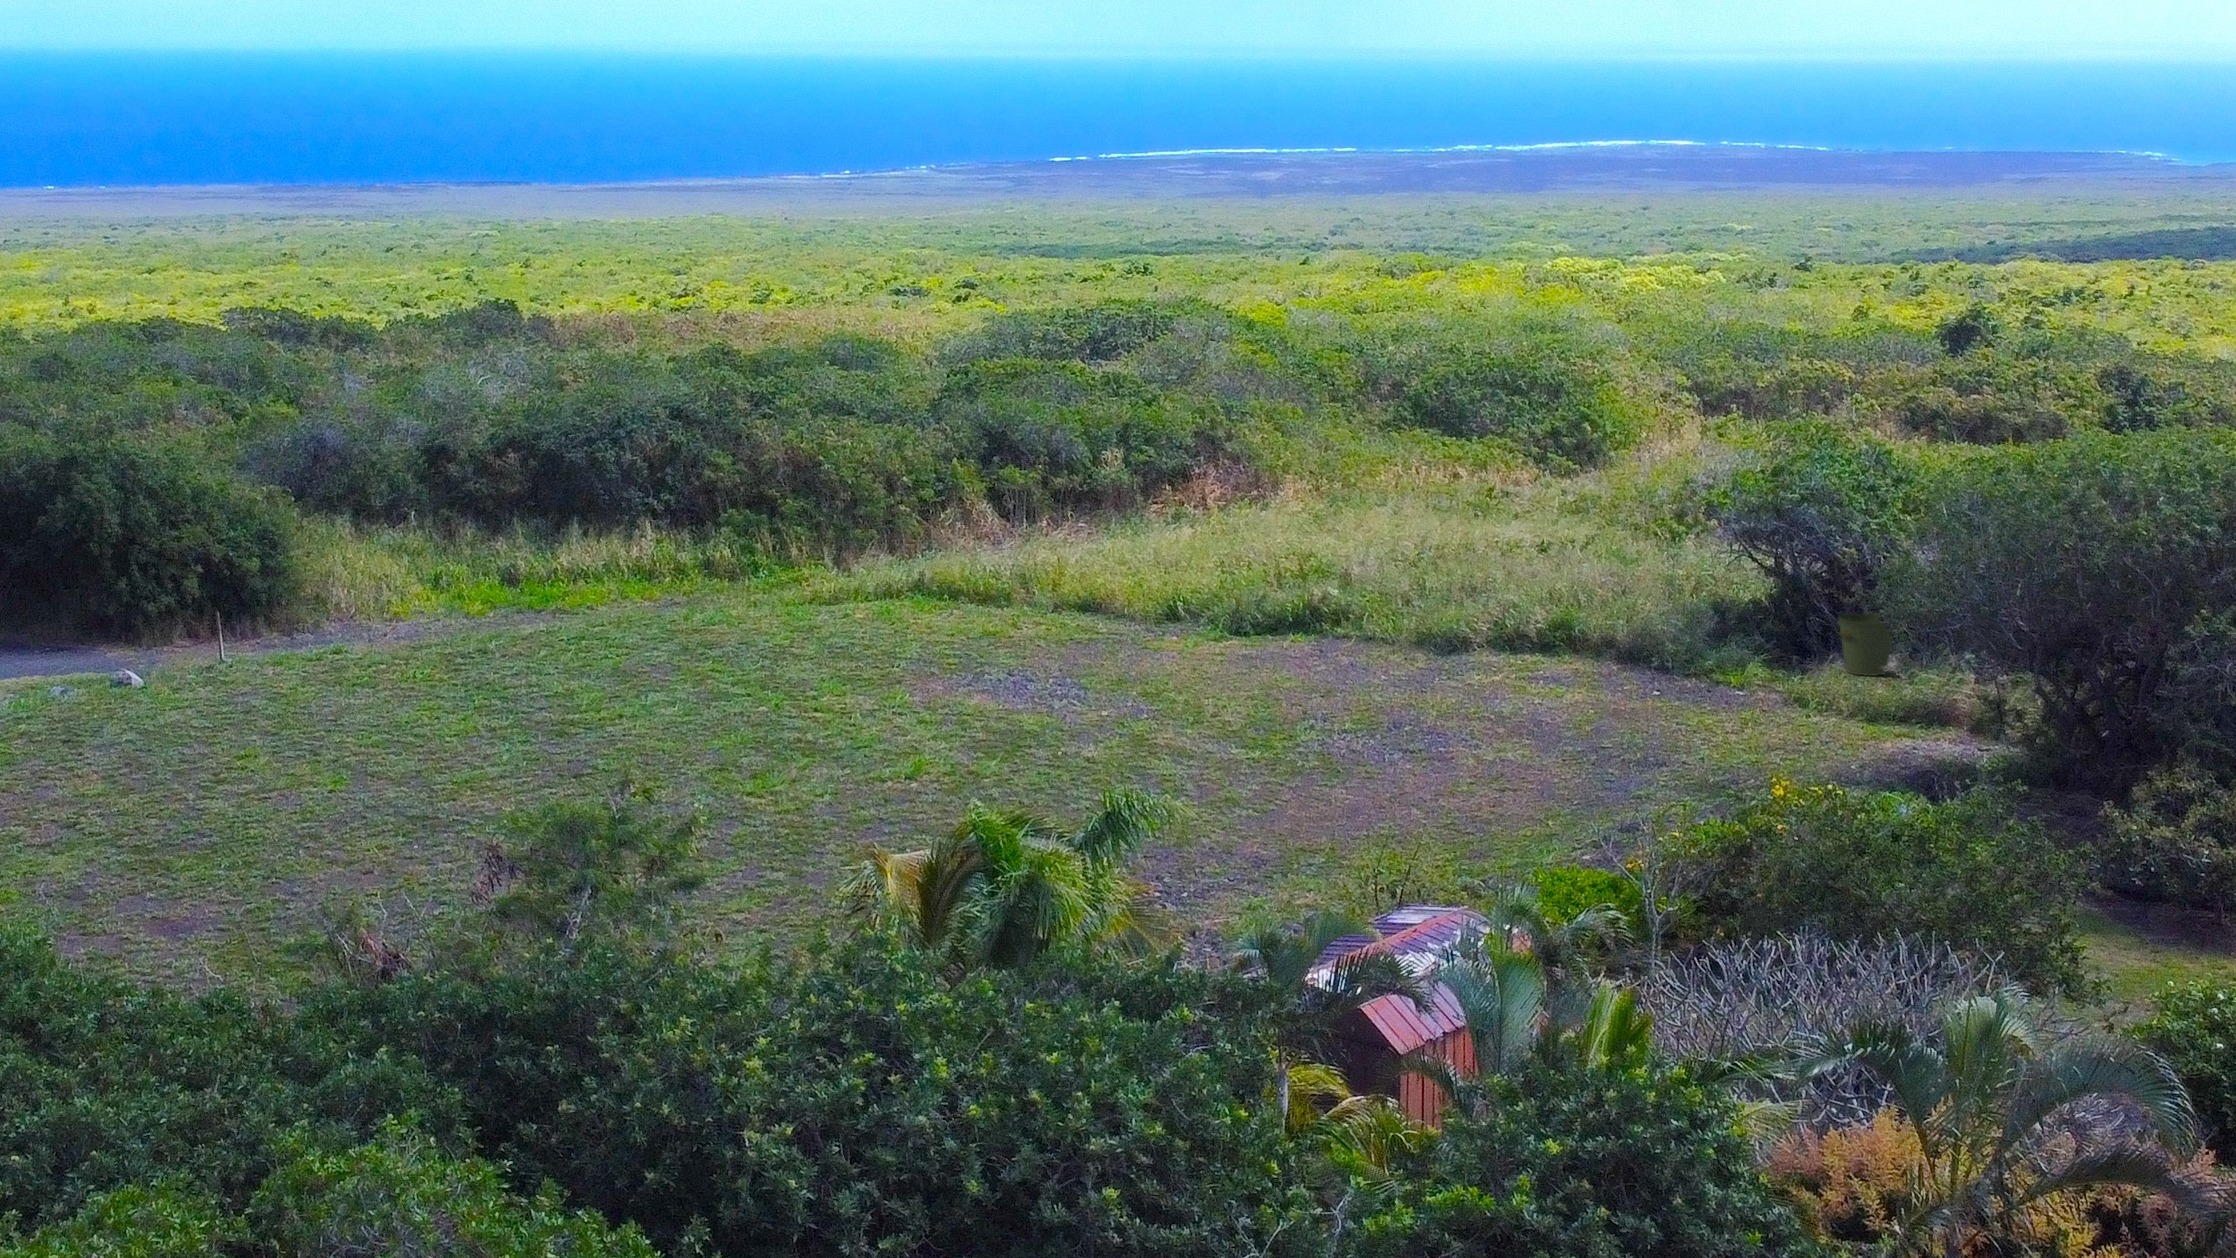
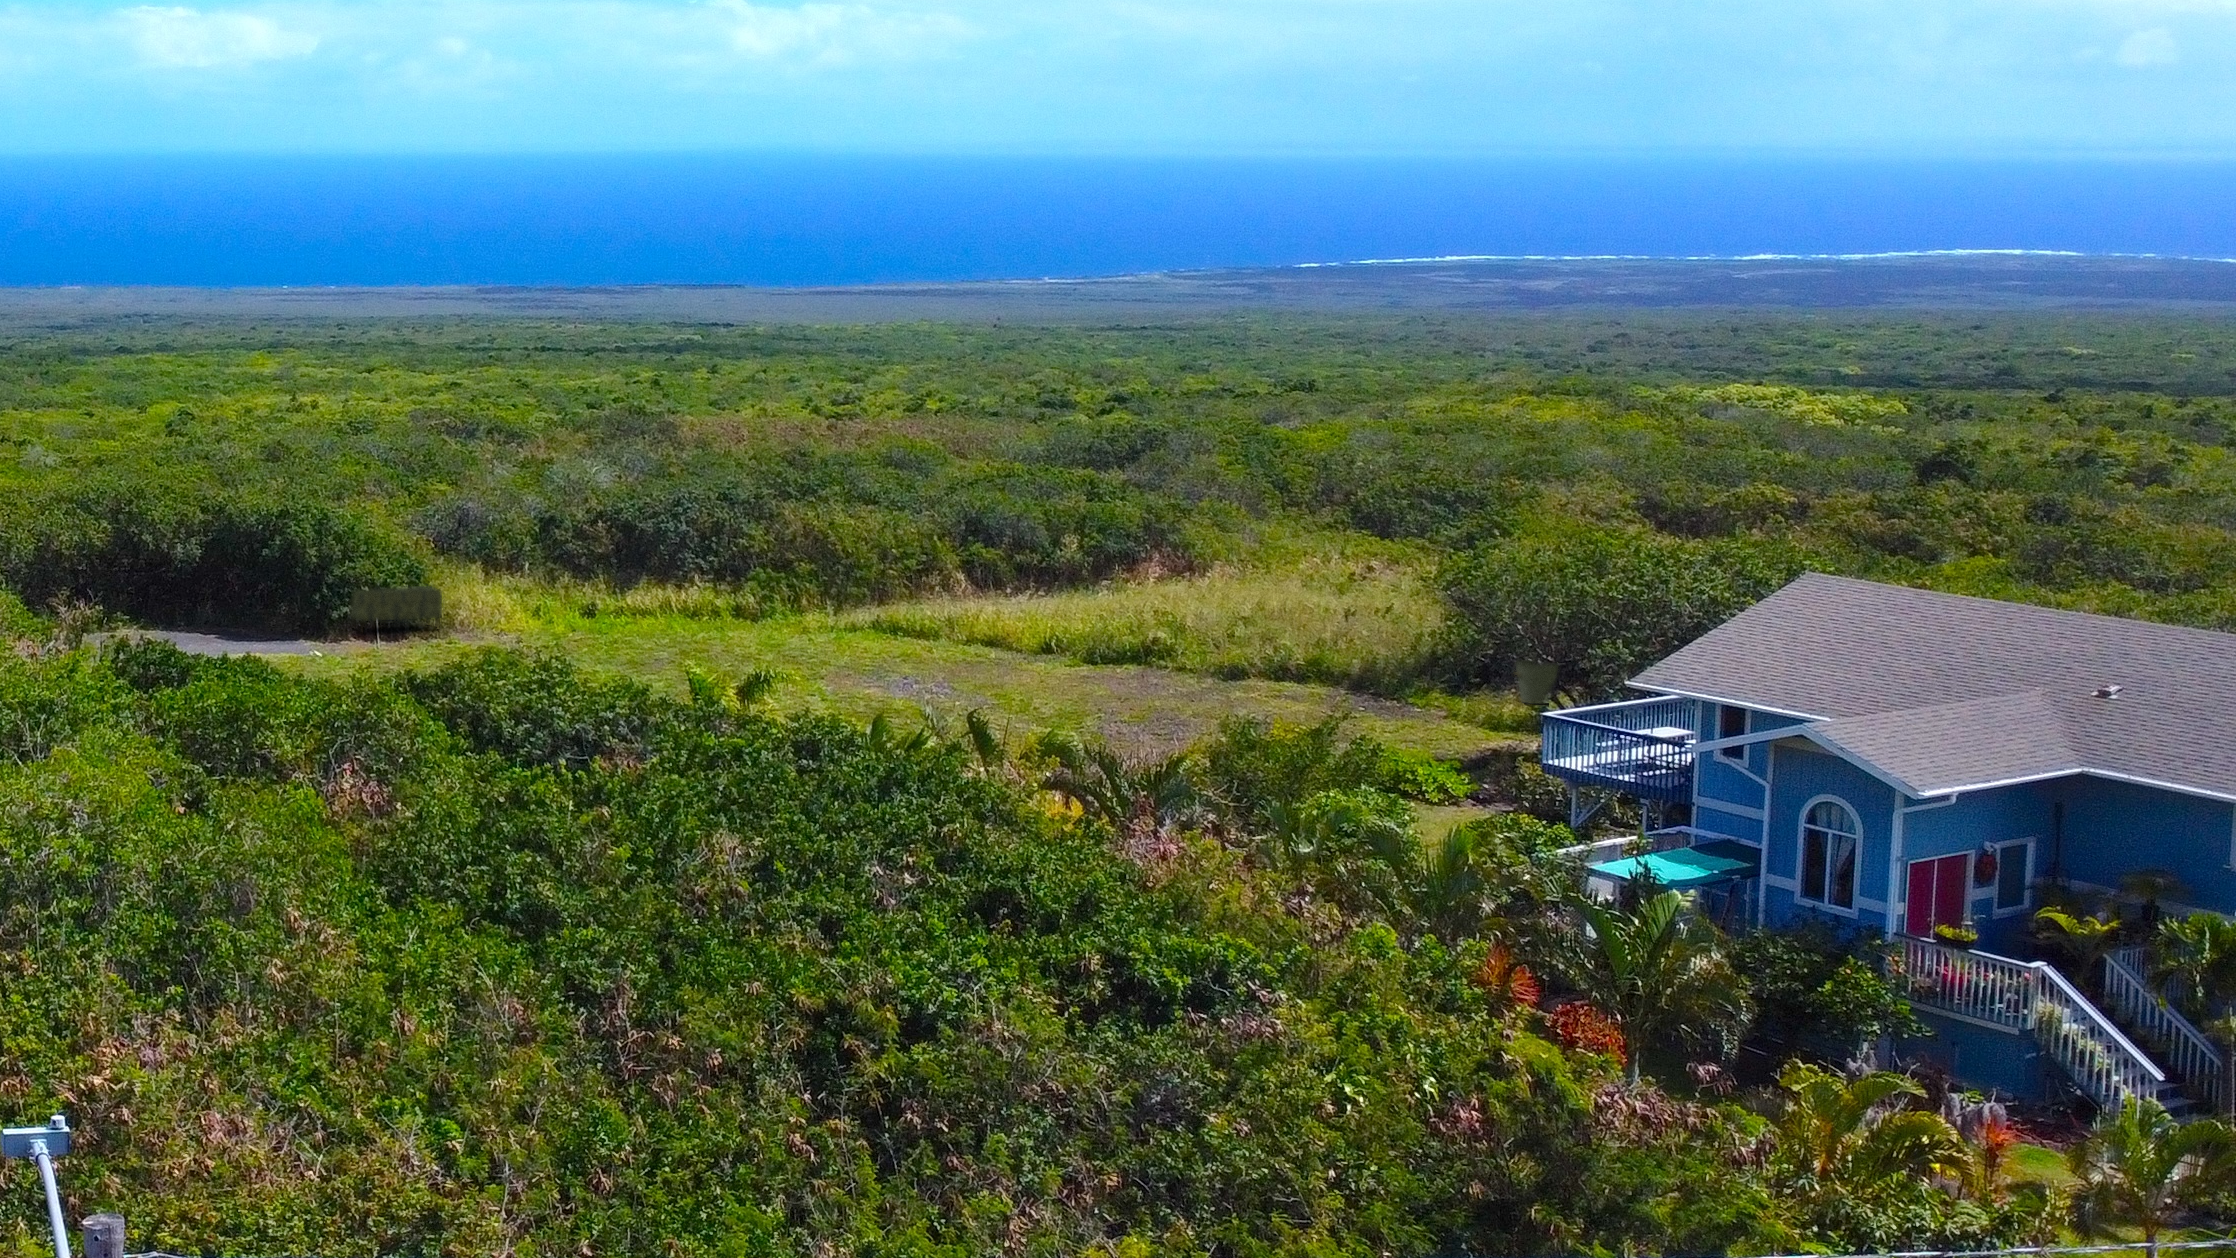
bench: none [156,557,302,636] -> present [351,586,442,631]

